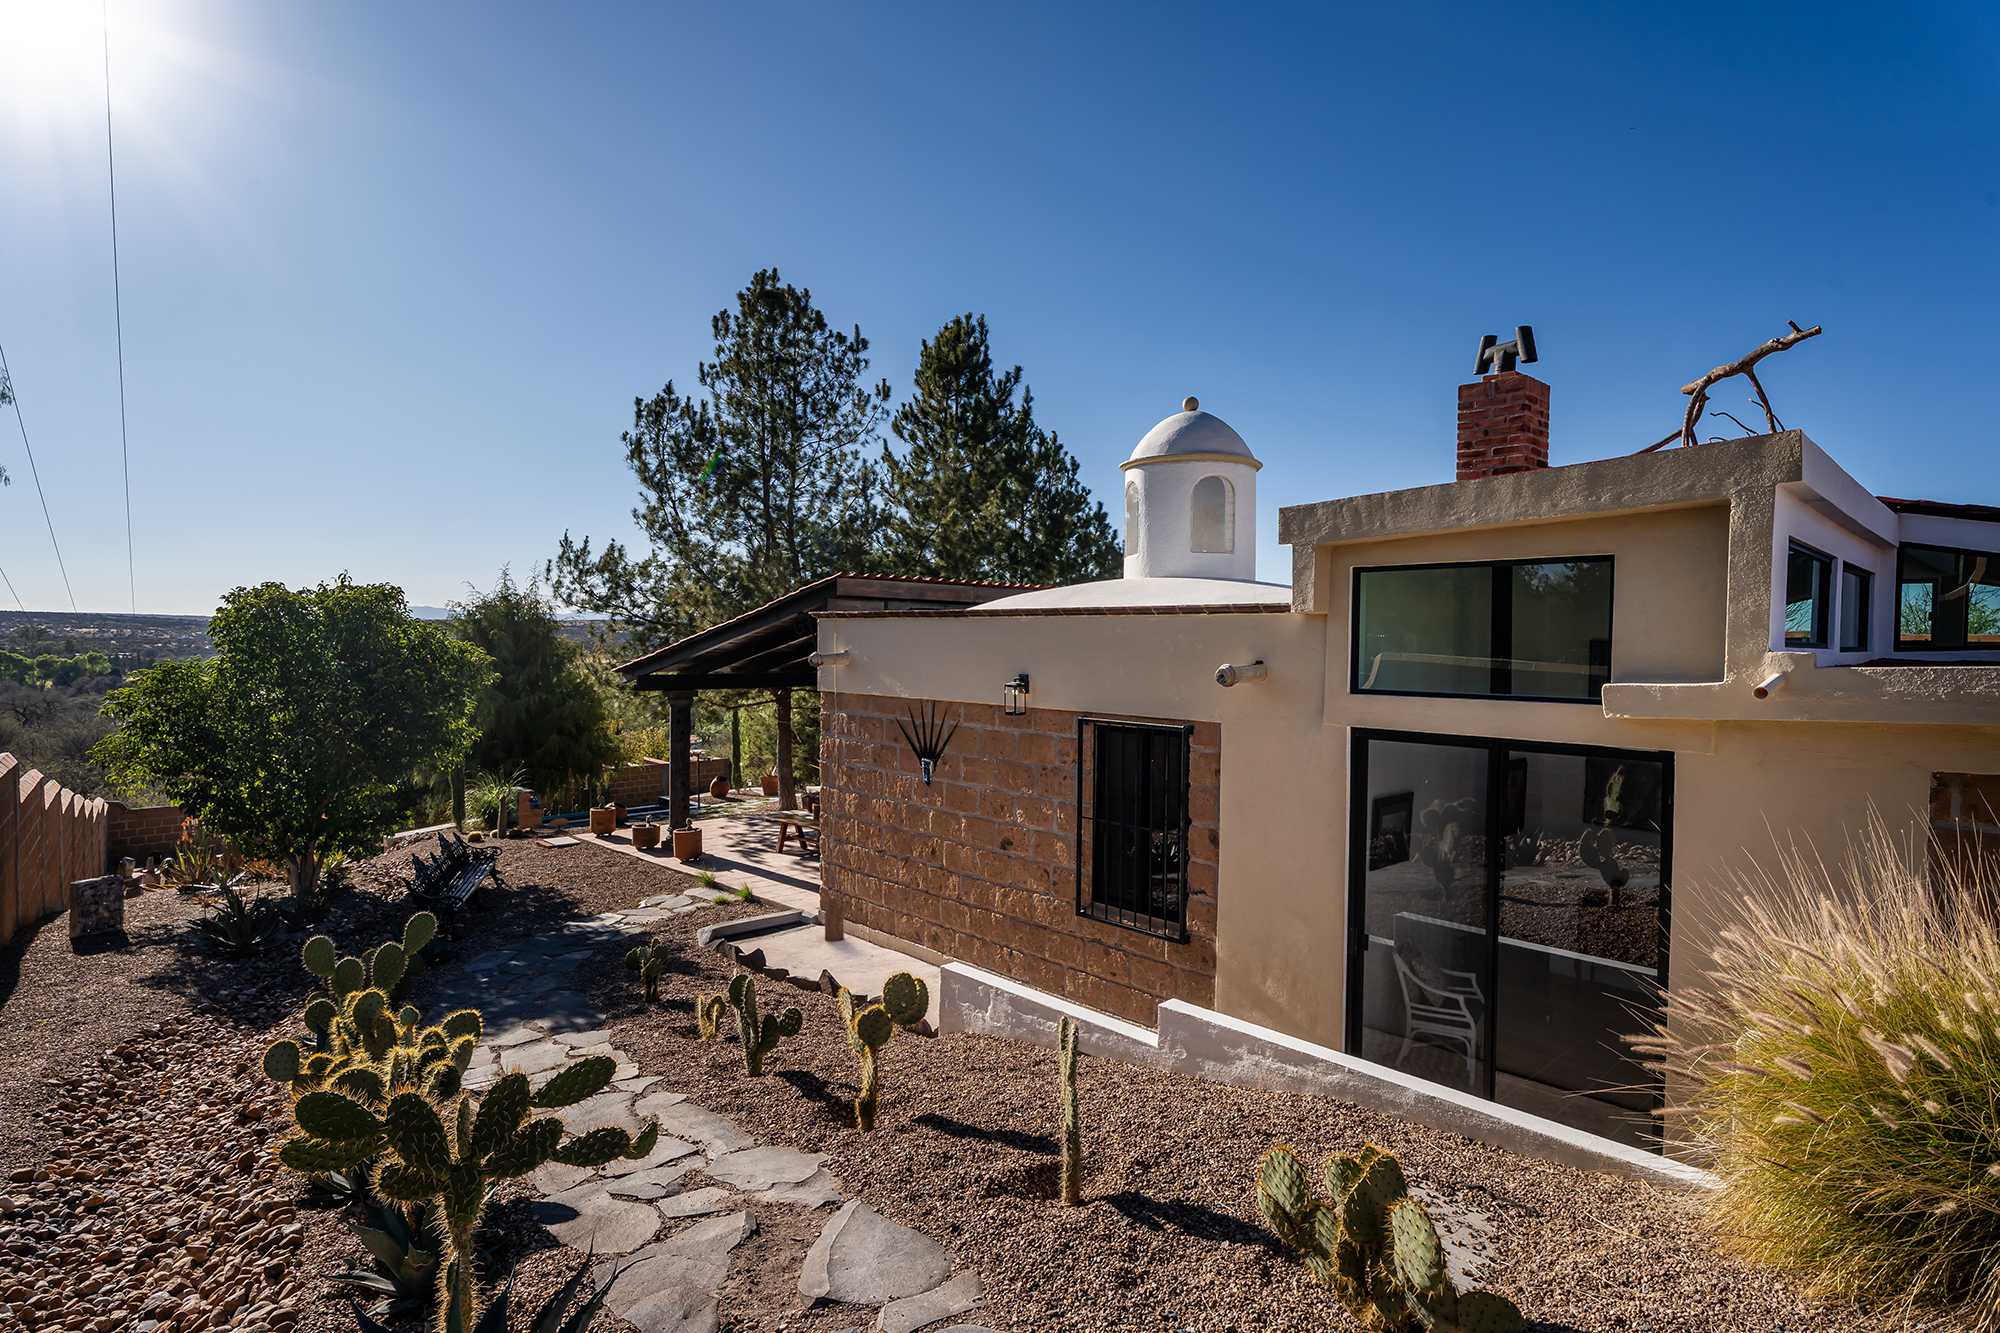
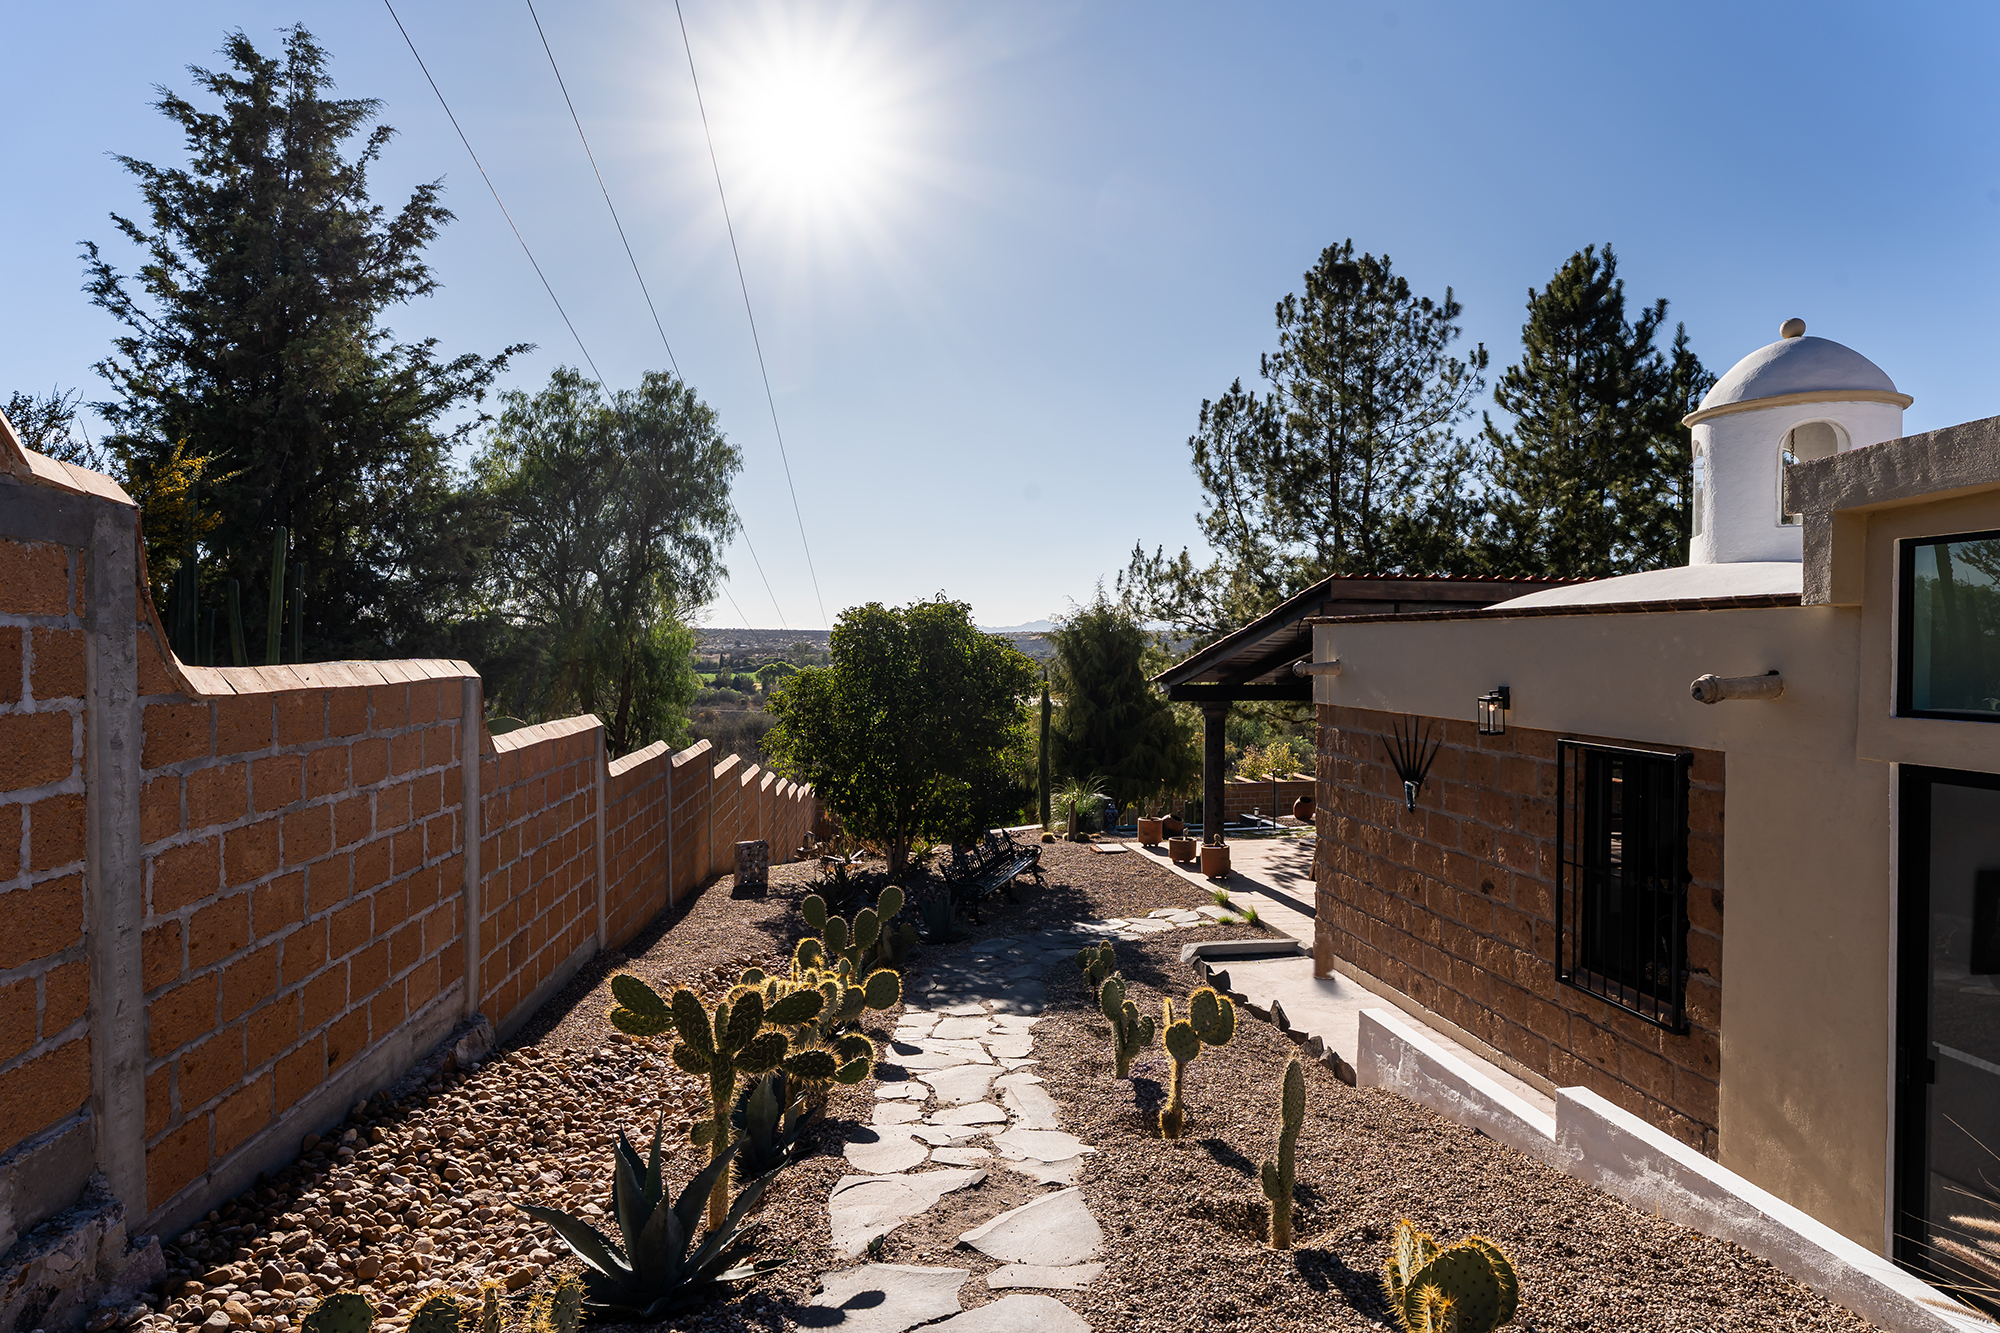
lounge chair: present [518,793,569,836] -> none [1076,797,1119,839]

